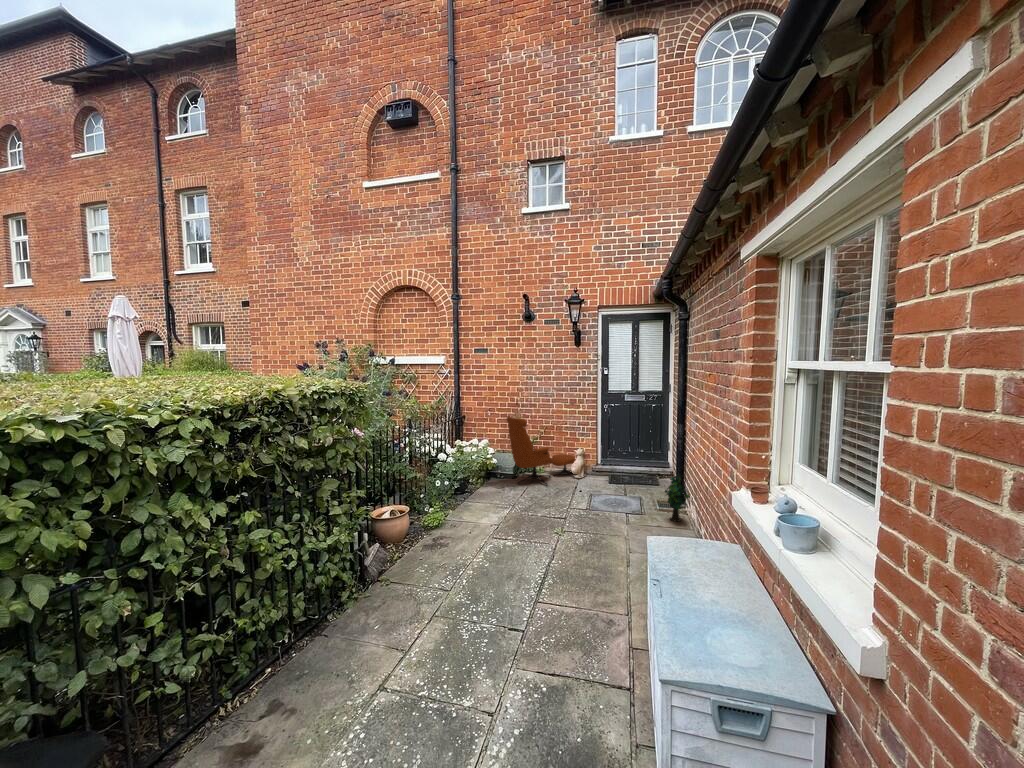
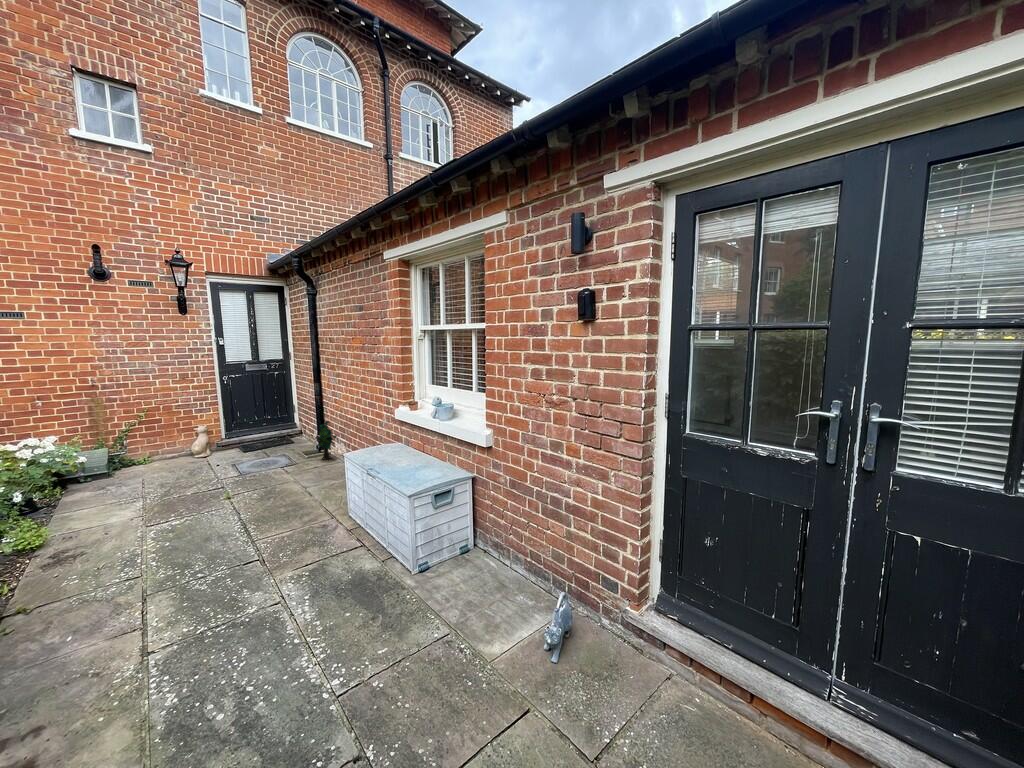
lounge chair: present [507,416,575,485] -> none [93,399,201,479]

